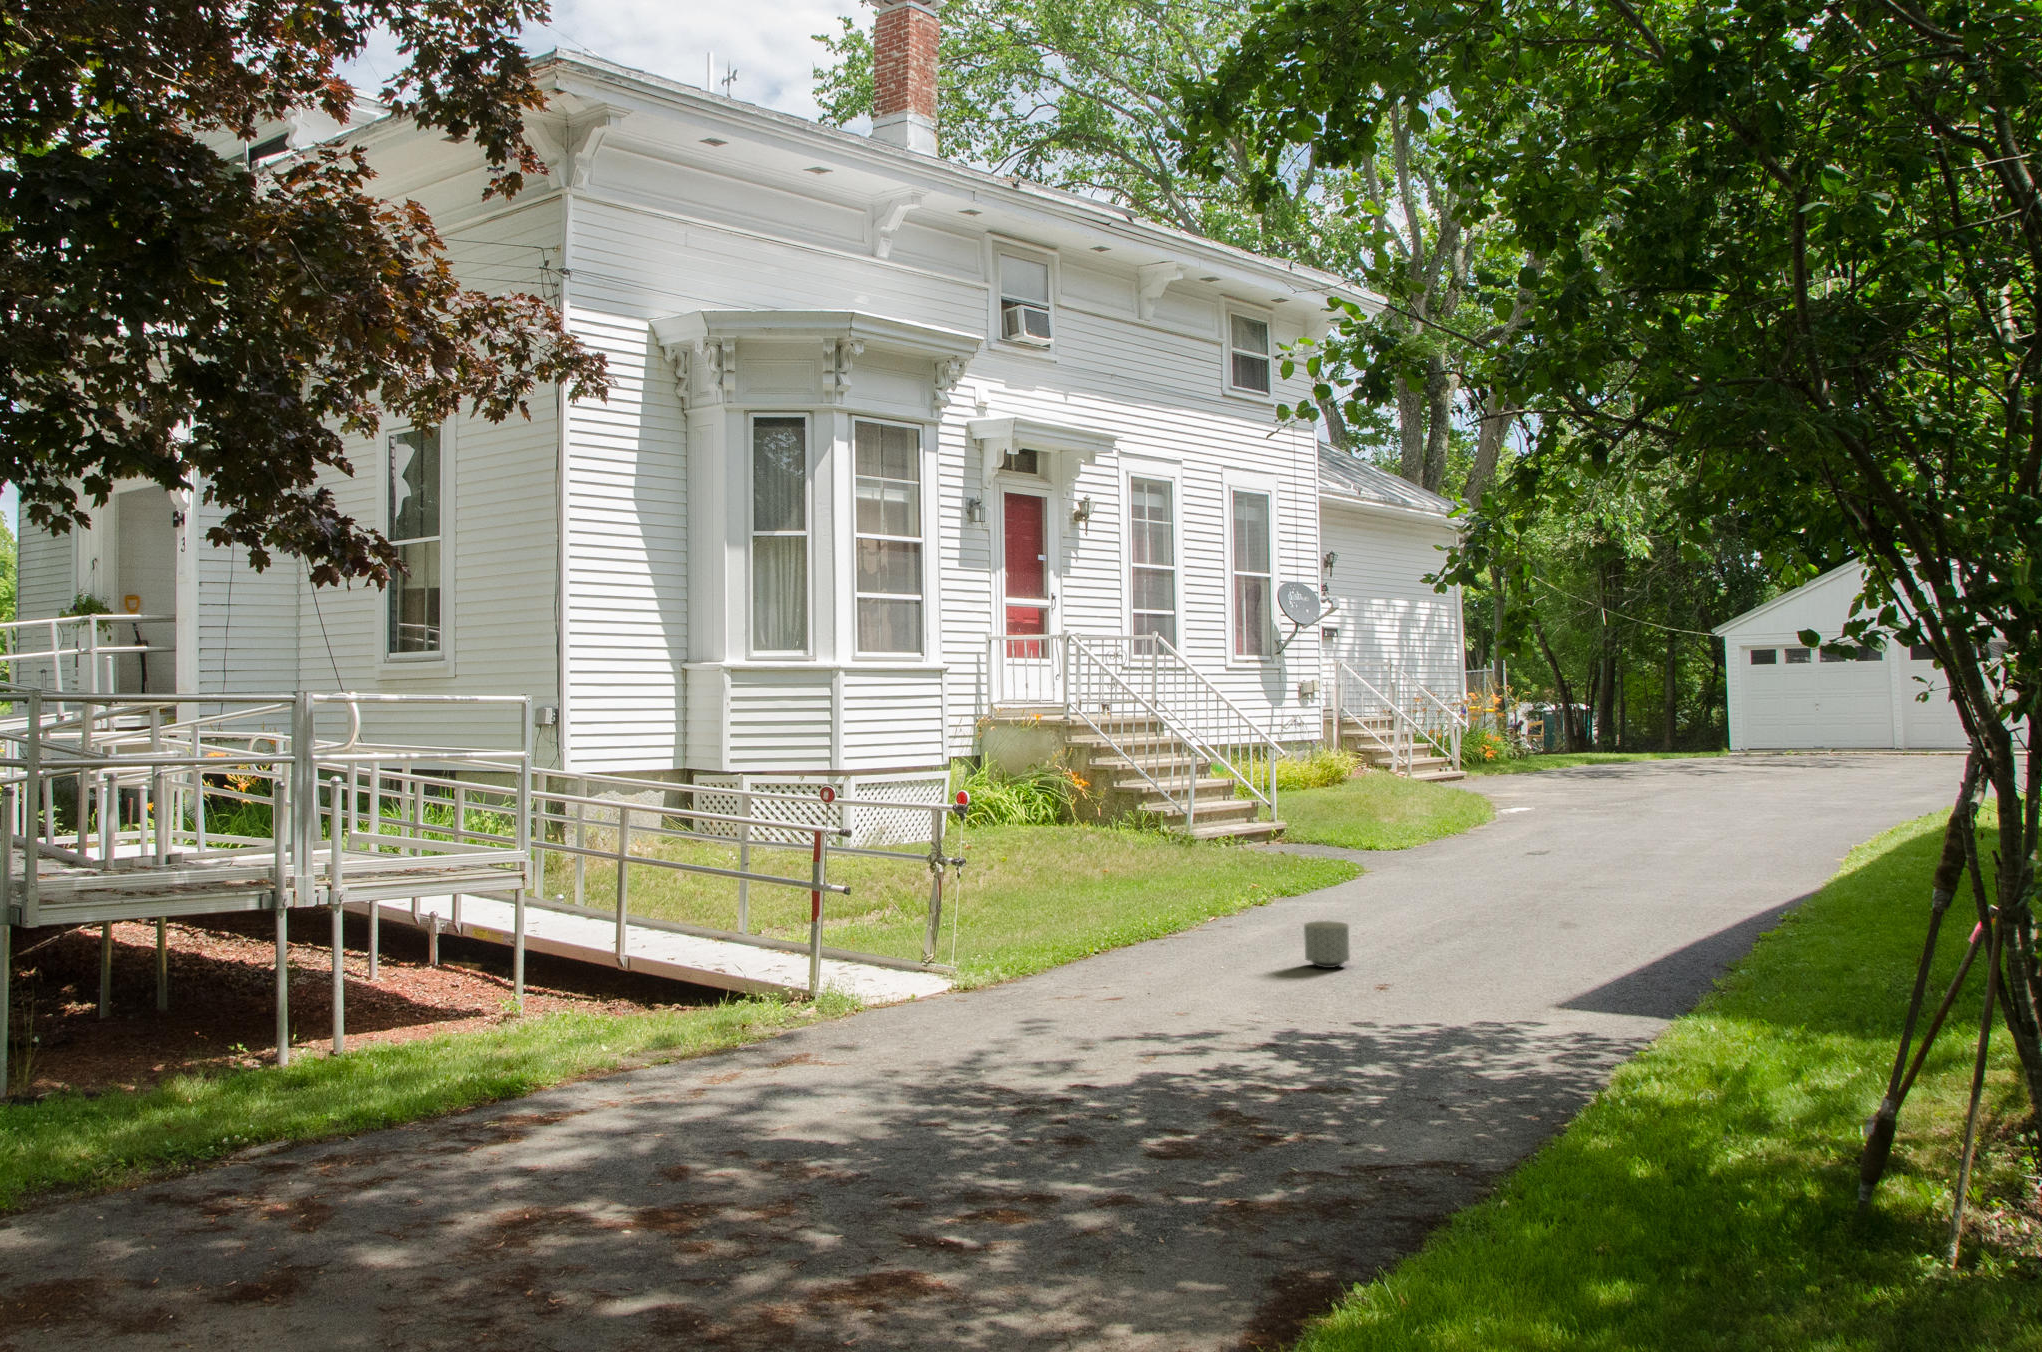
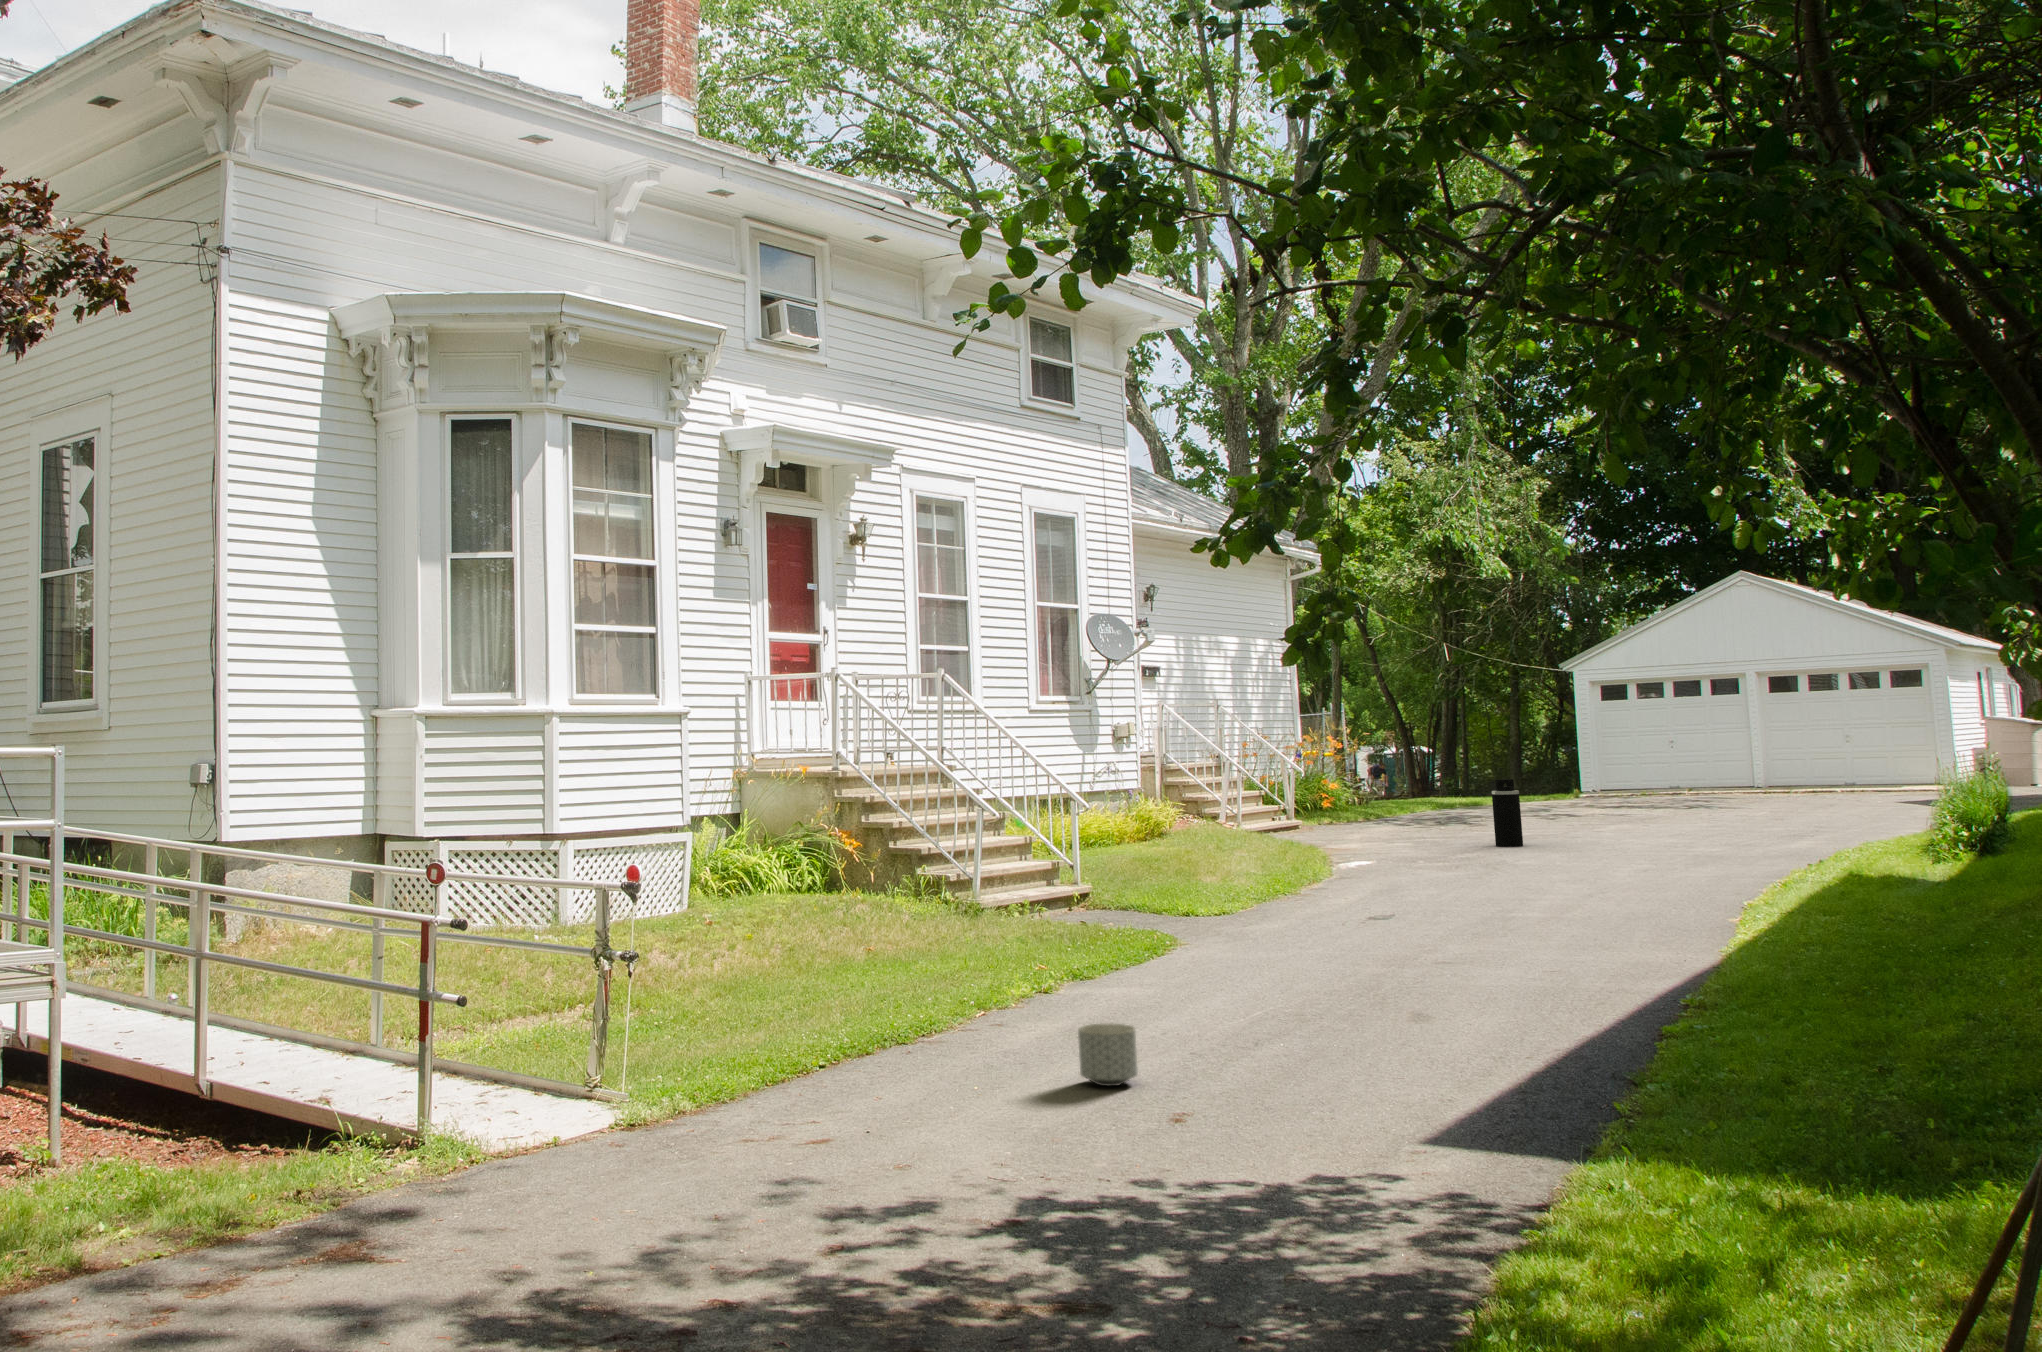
trash can: none [1643,738,1670,799] -> present [1492,779,1523,847]

